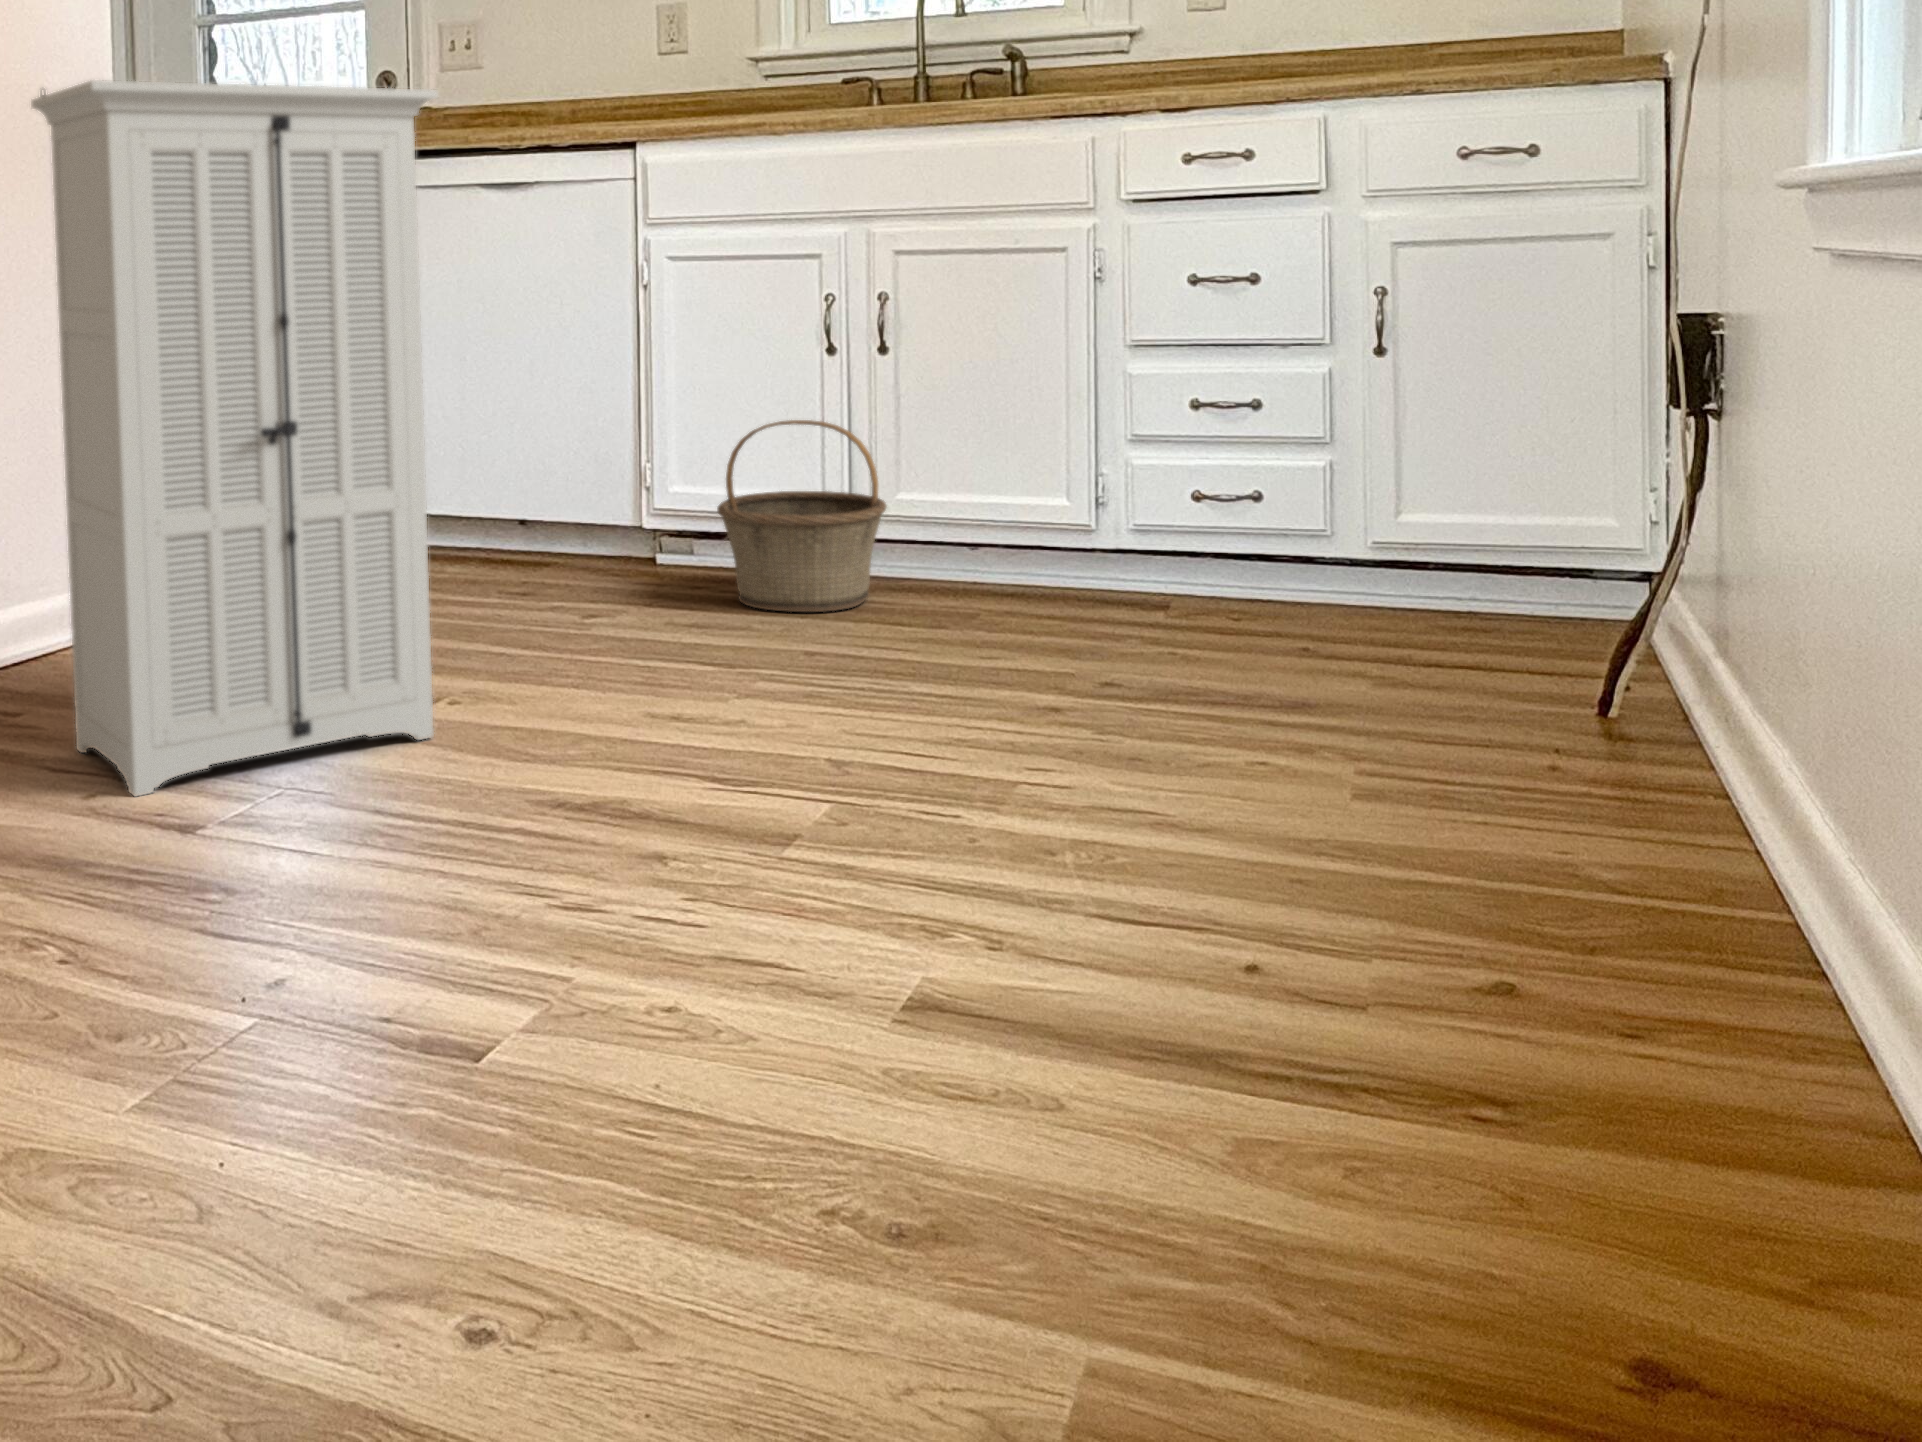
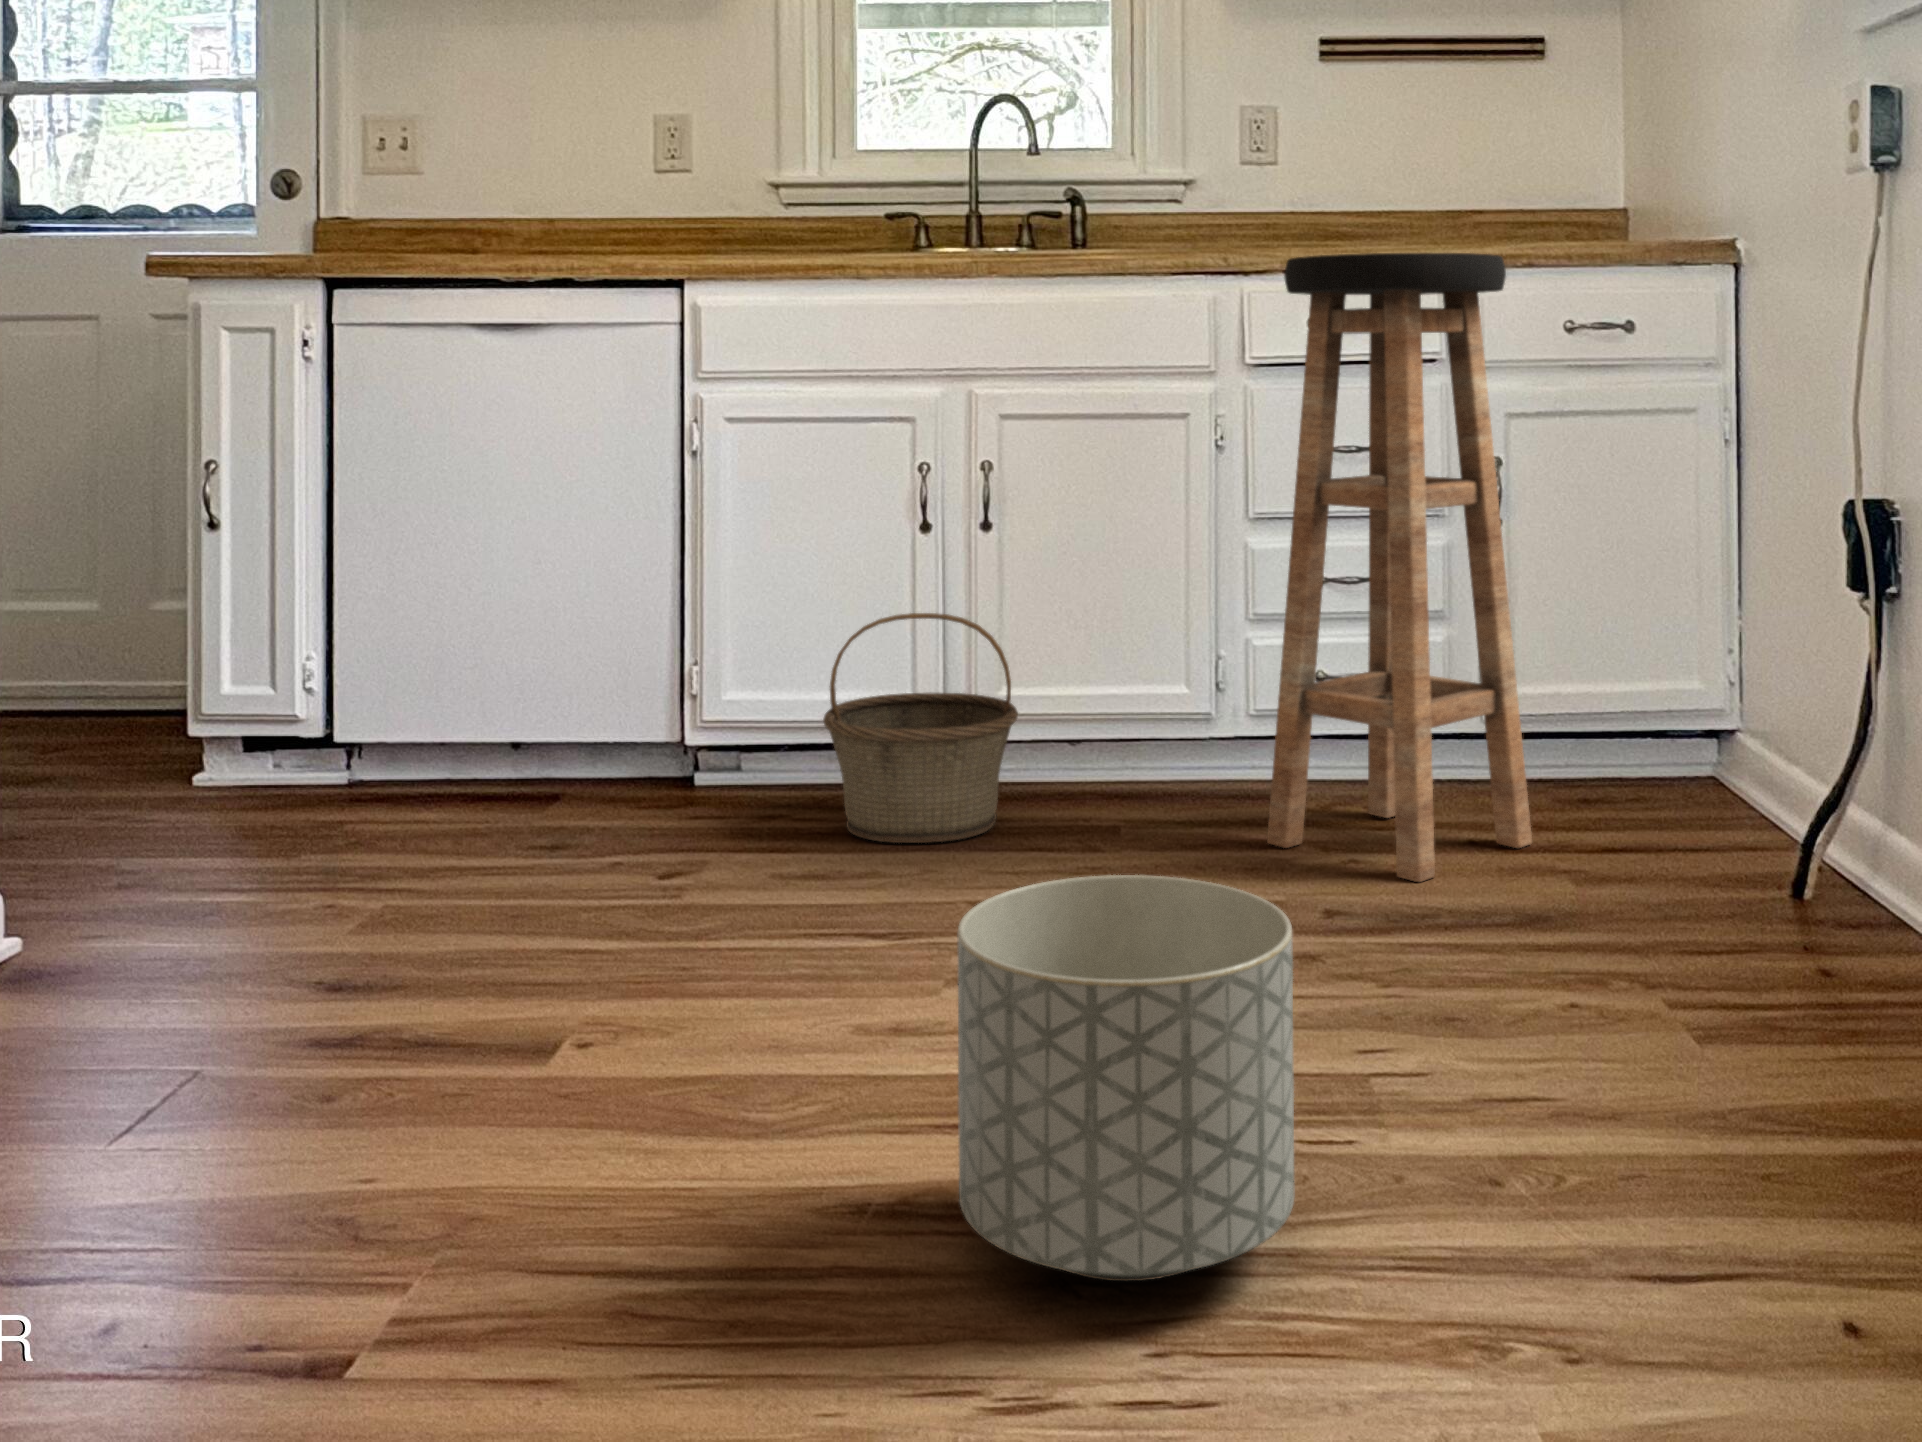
bar stool: none [1090,78,1355,673] -> present [1267,253,1532,882]
storage cabinet: present [31,80,438,796] -> none [68,198,667,1258]
planter: none [543,592,813,888] -> present [958,875,1295,1281]

